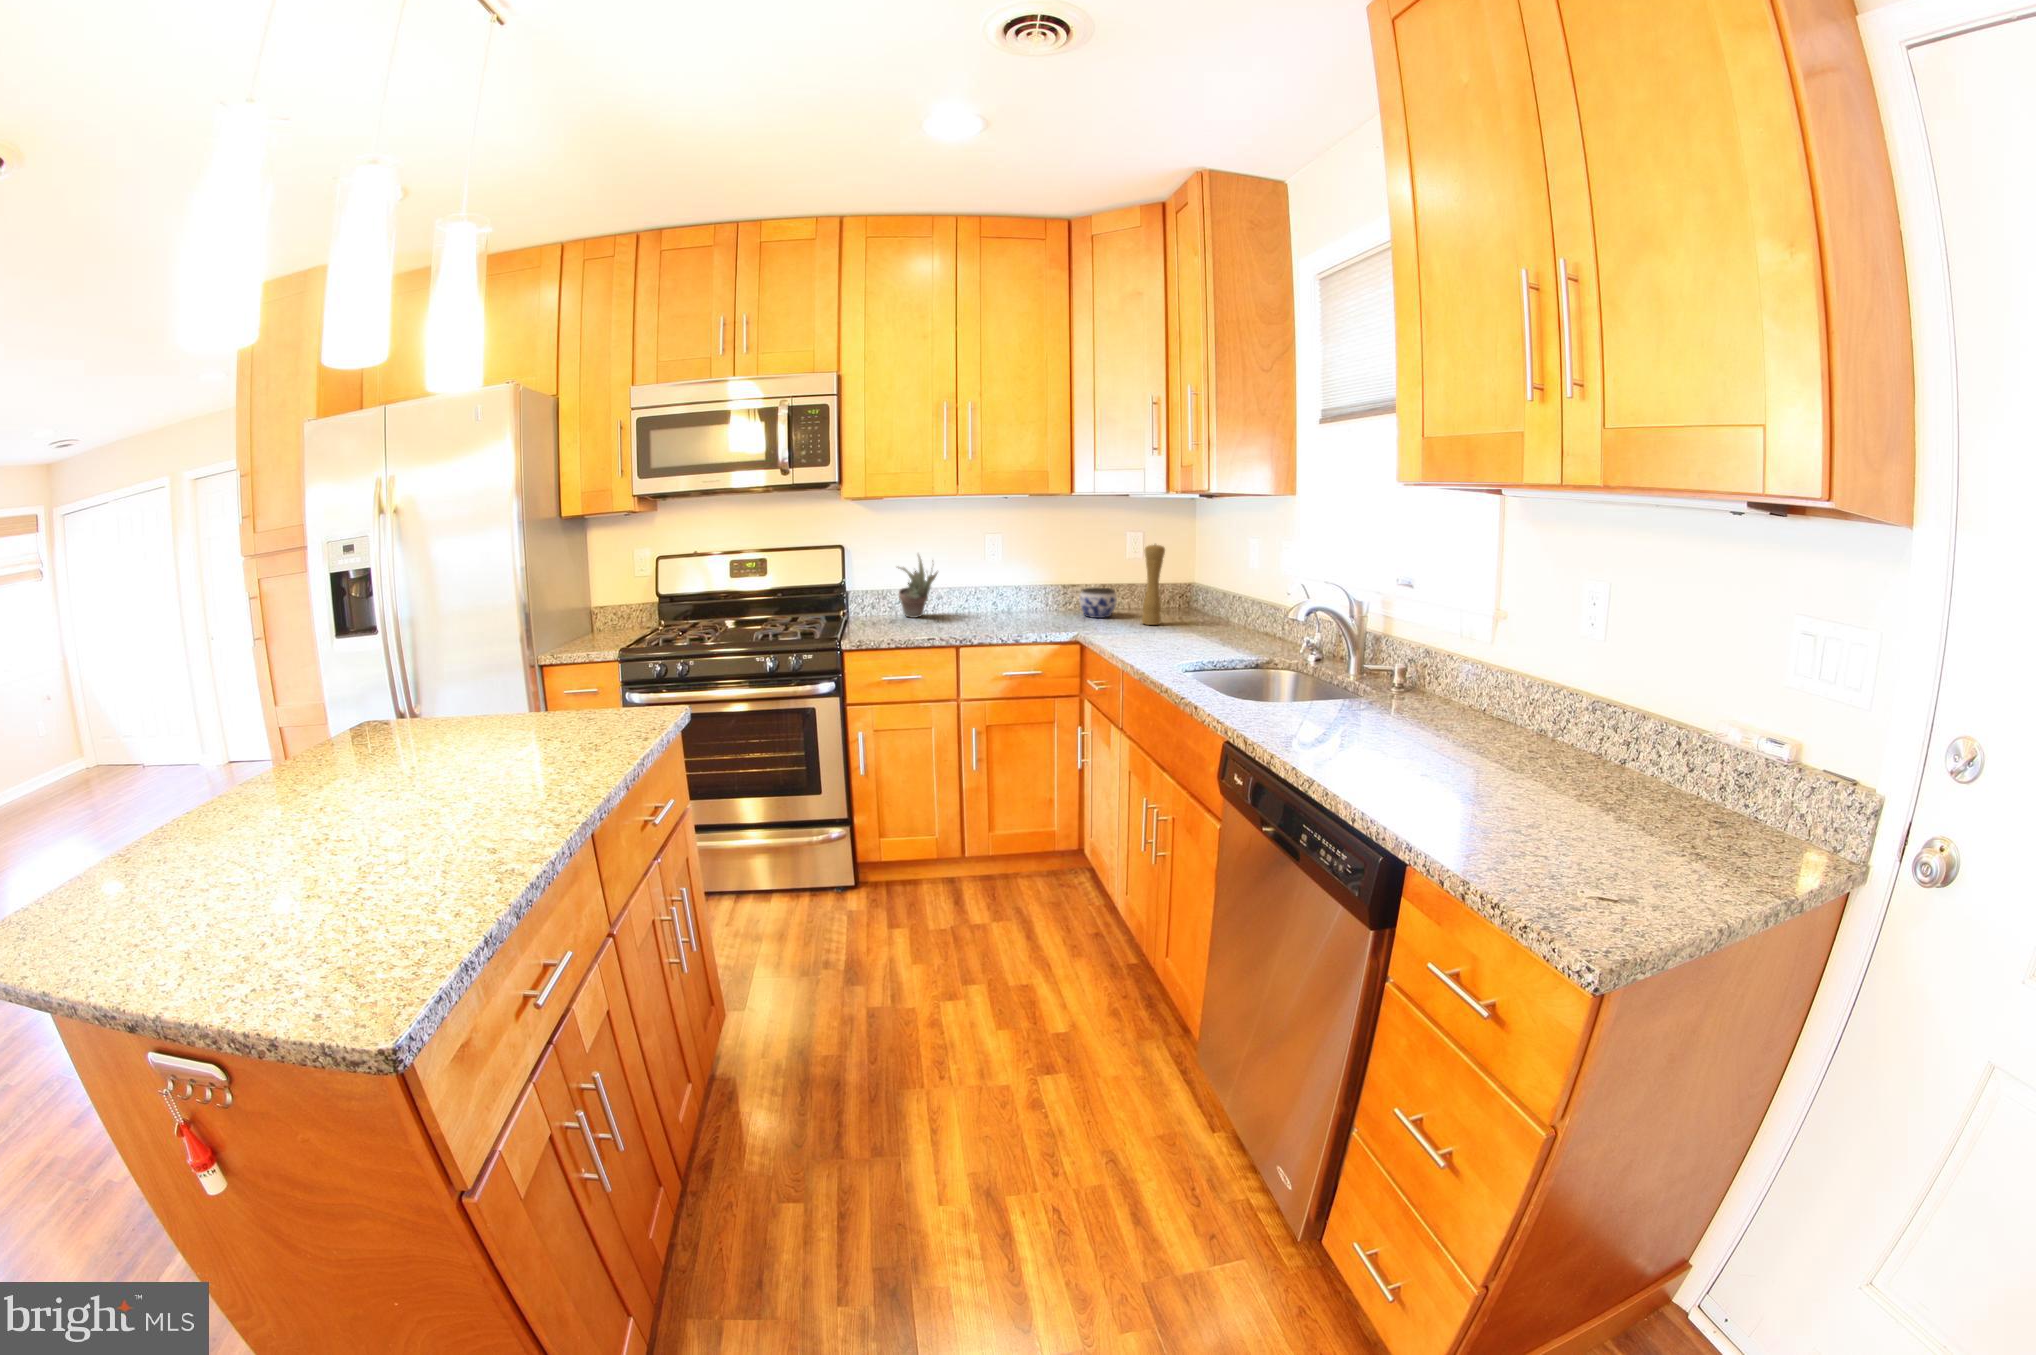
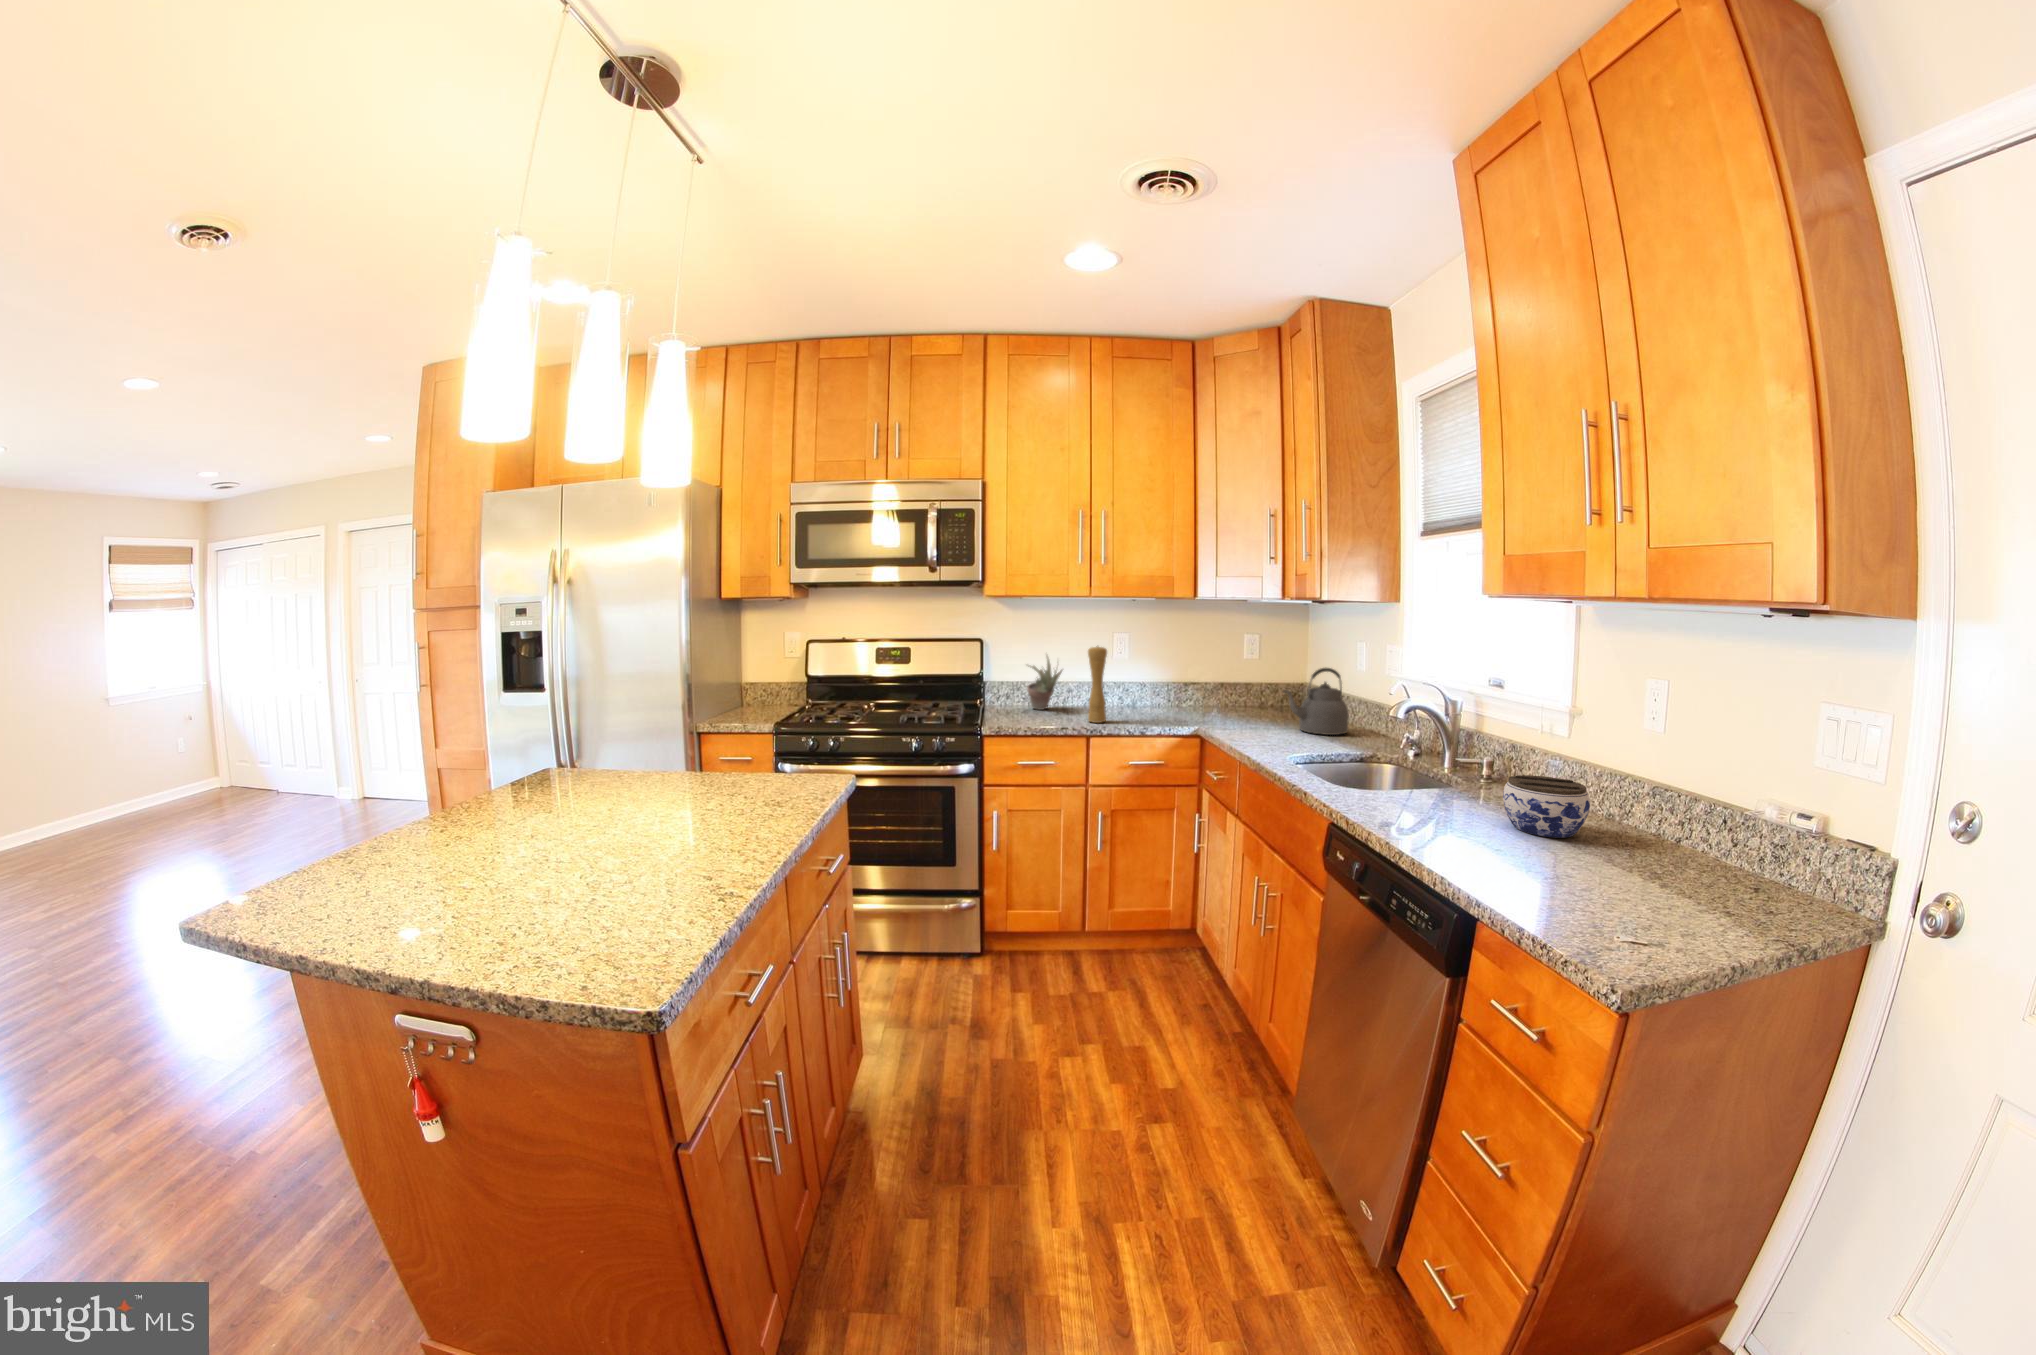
pepper mill: present [1142,544,1165,625] -> present [1088,646,1107,723]
kettle: none [1174,567,1242,640] -> present [1284,668,1349,735]
jar: present [1079,588,1117,618] -> present [1503,775,1590,838]

